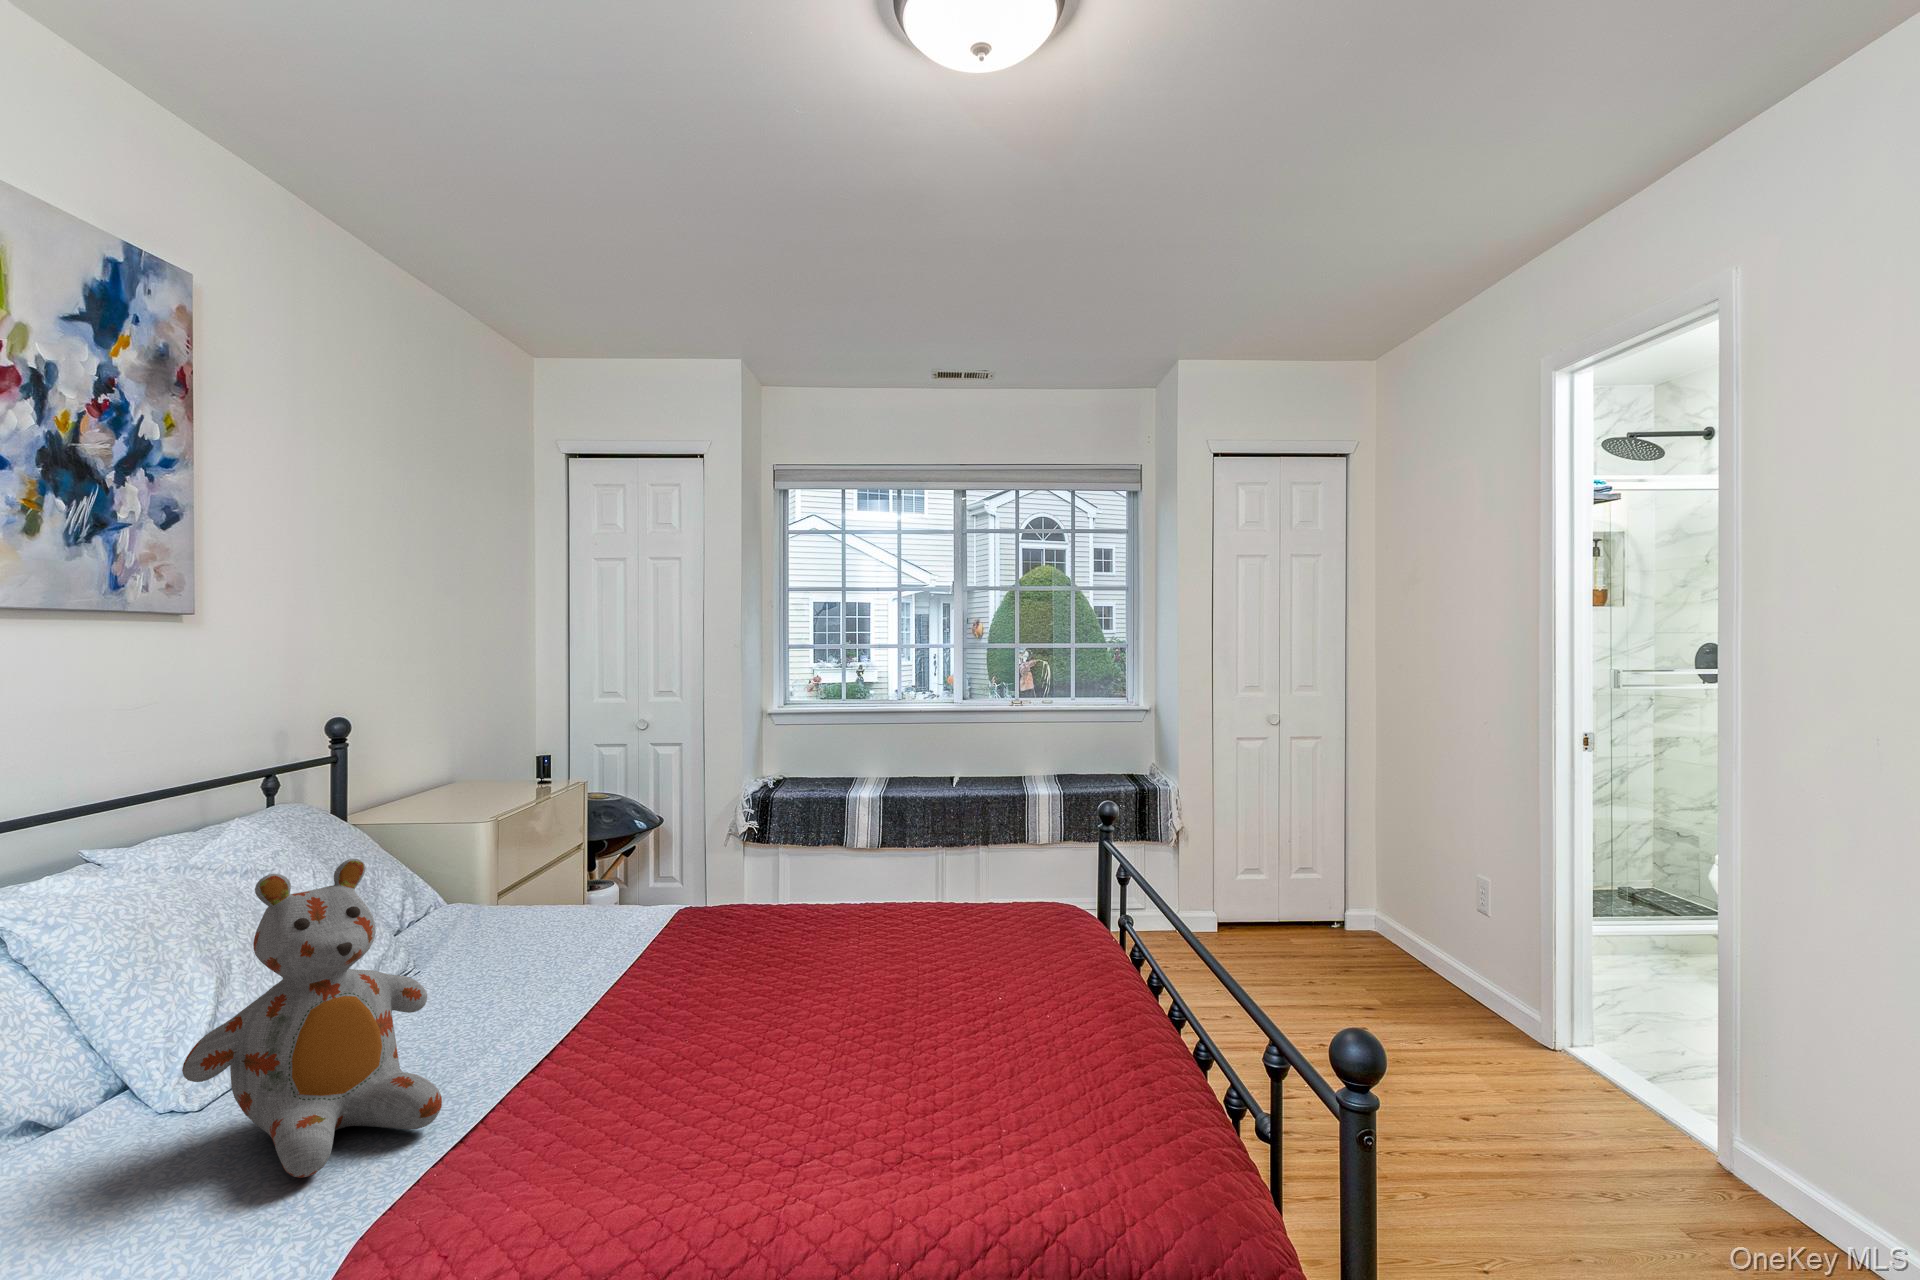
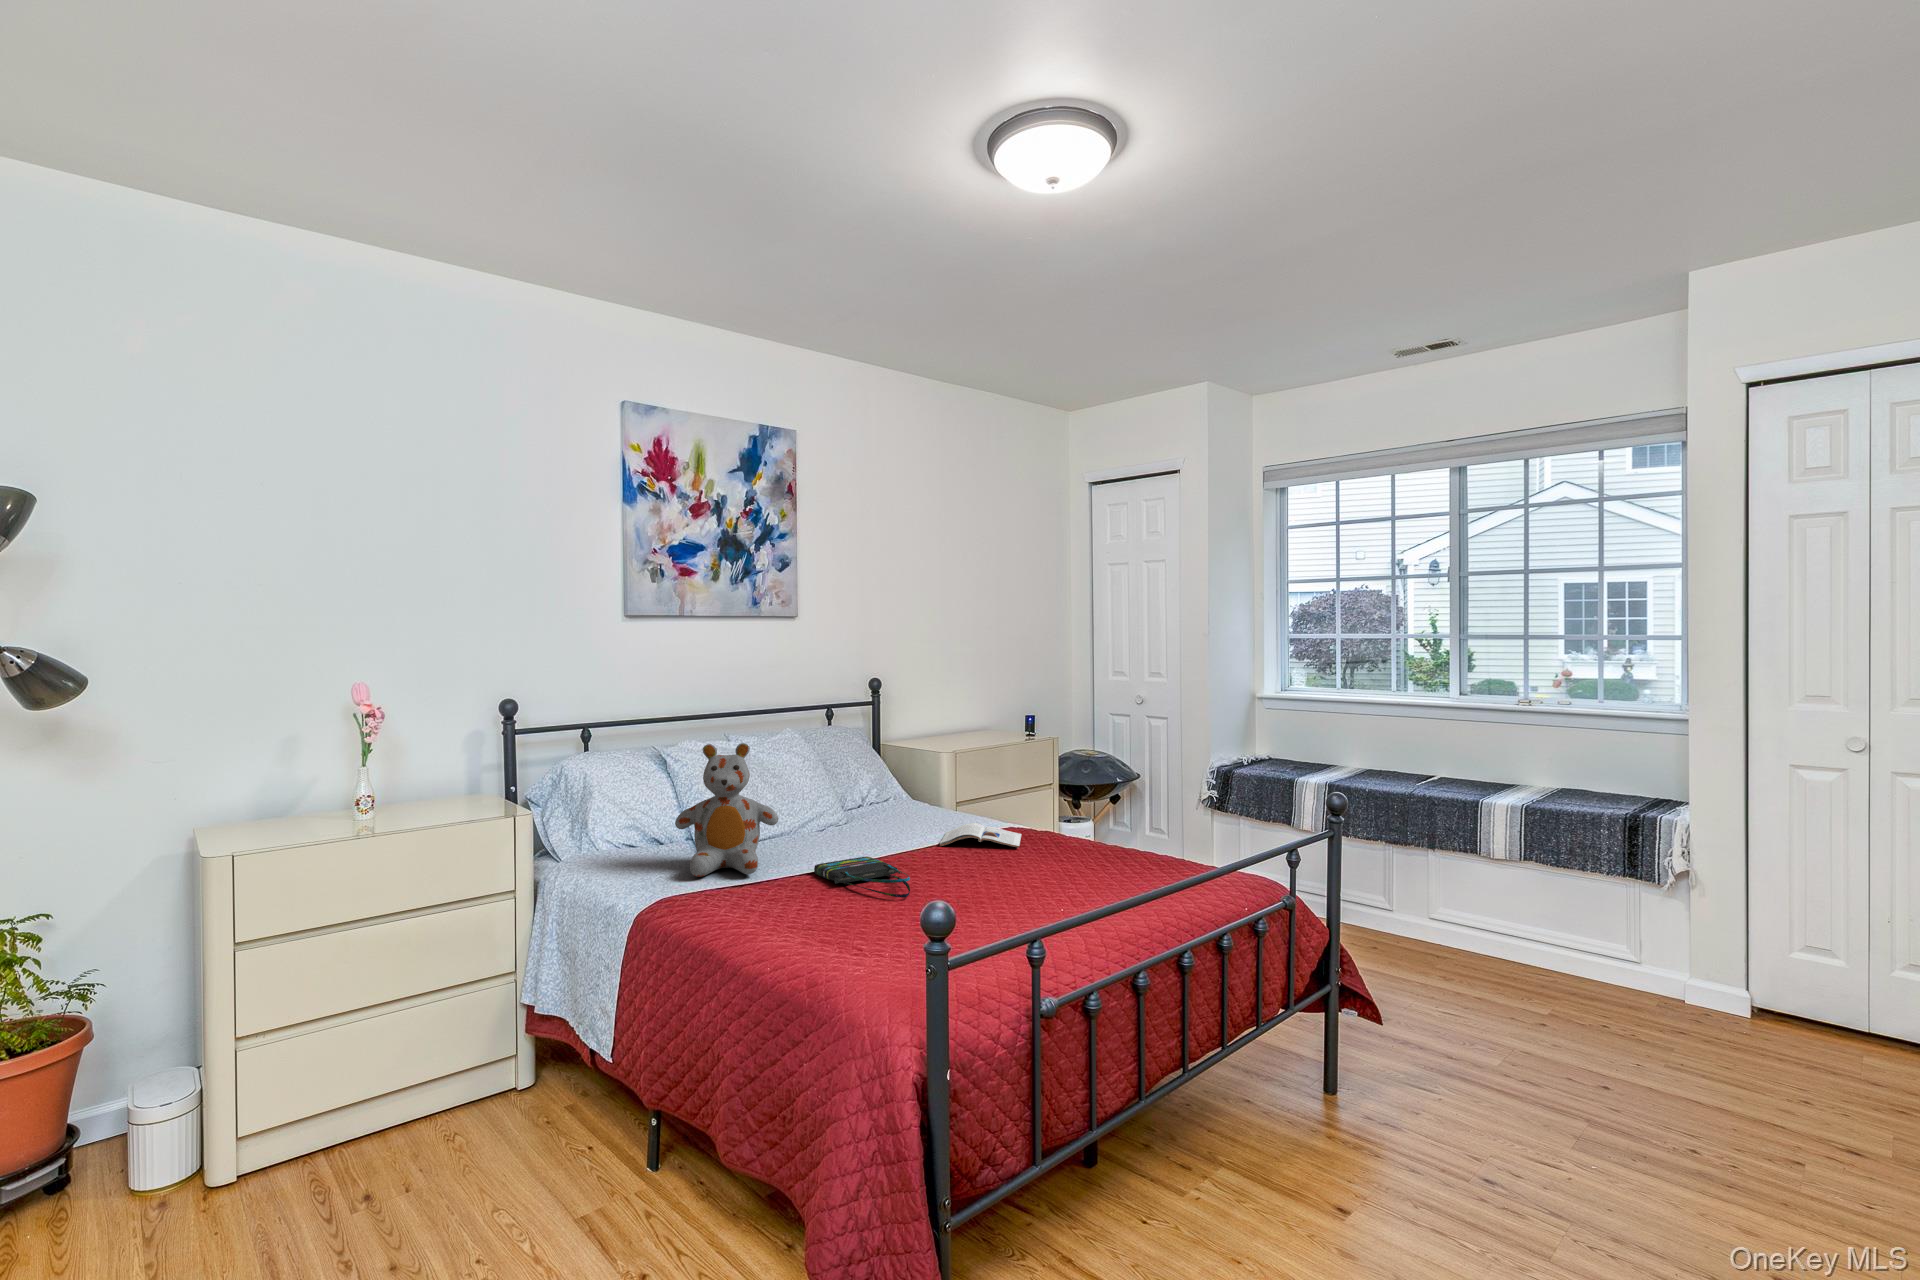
magazine: none [612,919,757,967] -> present [940,823,1022,847]
tote bag: none [538,1017,779,1085] -> present [814,857,910,898]

